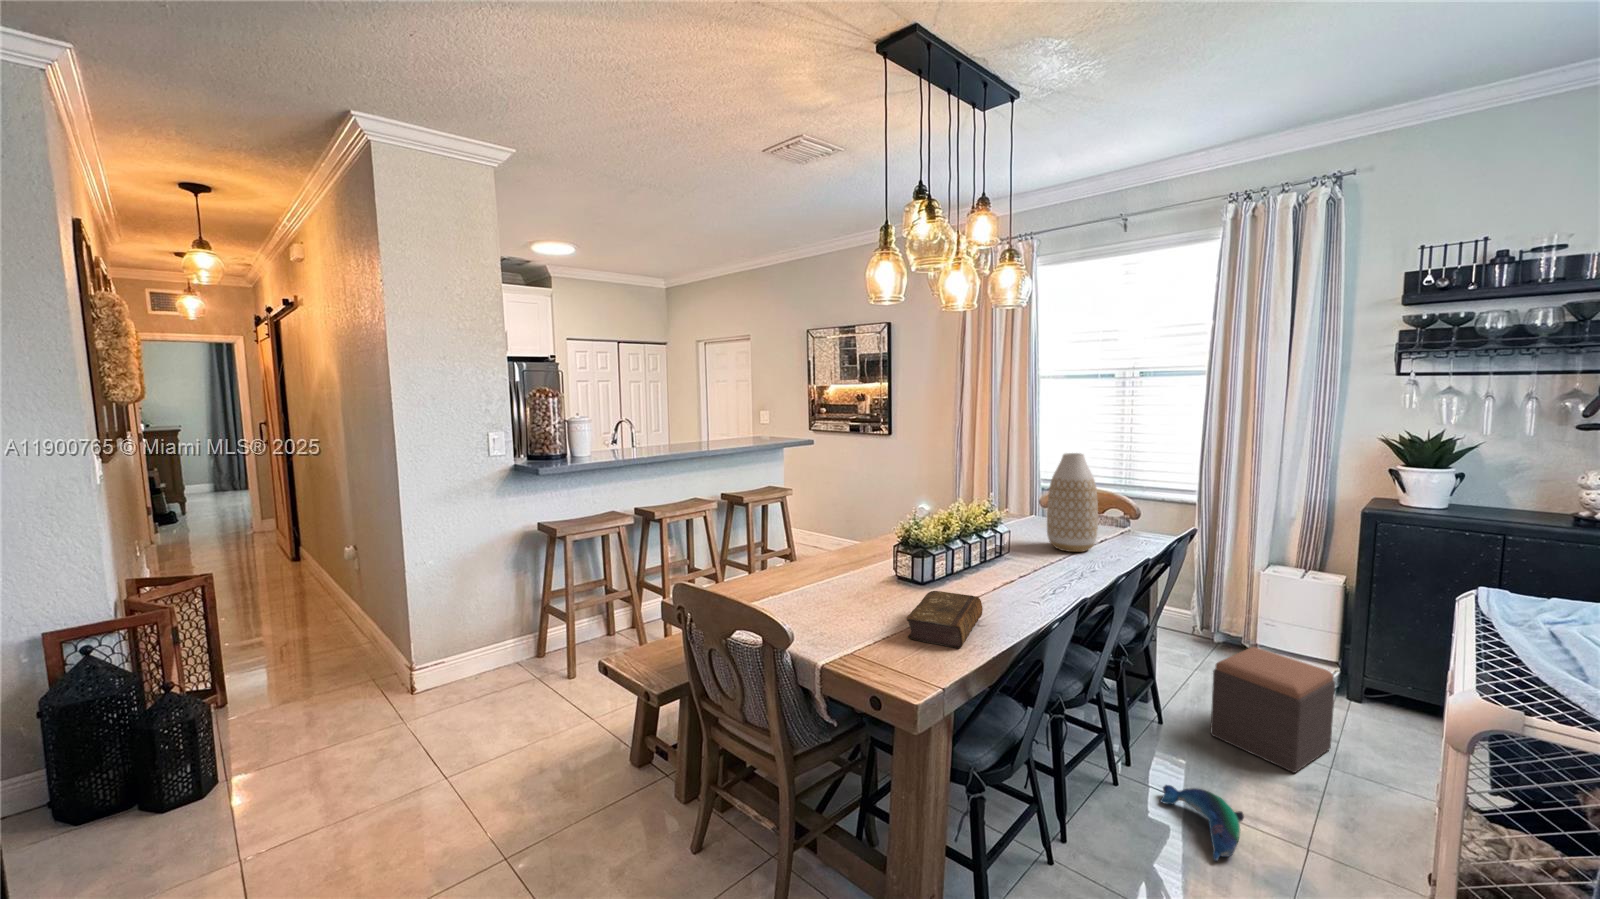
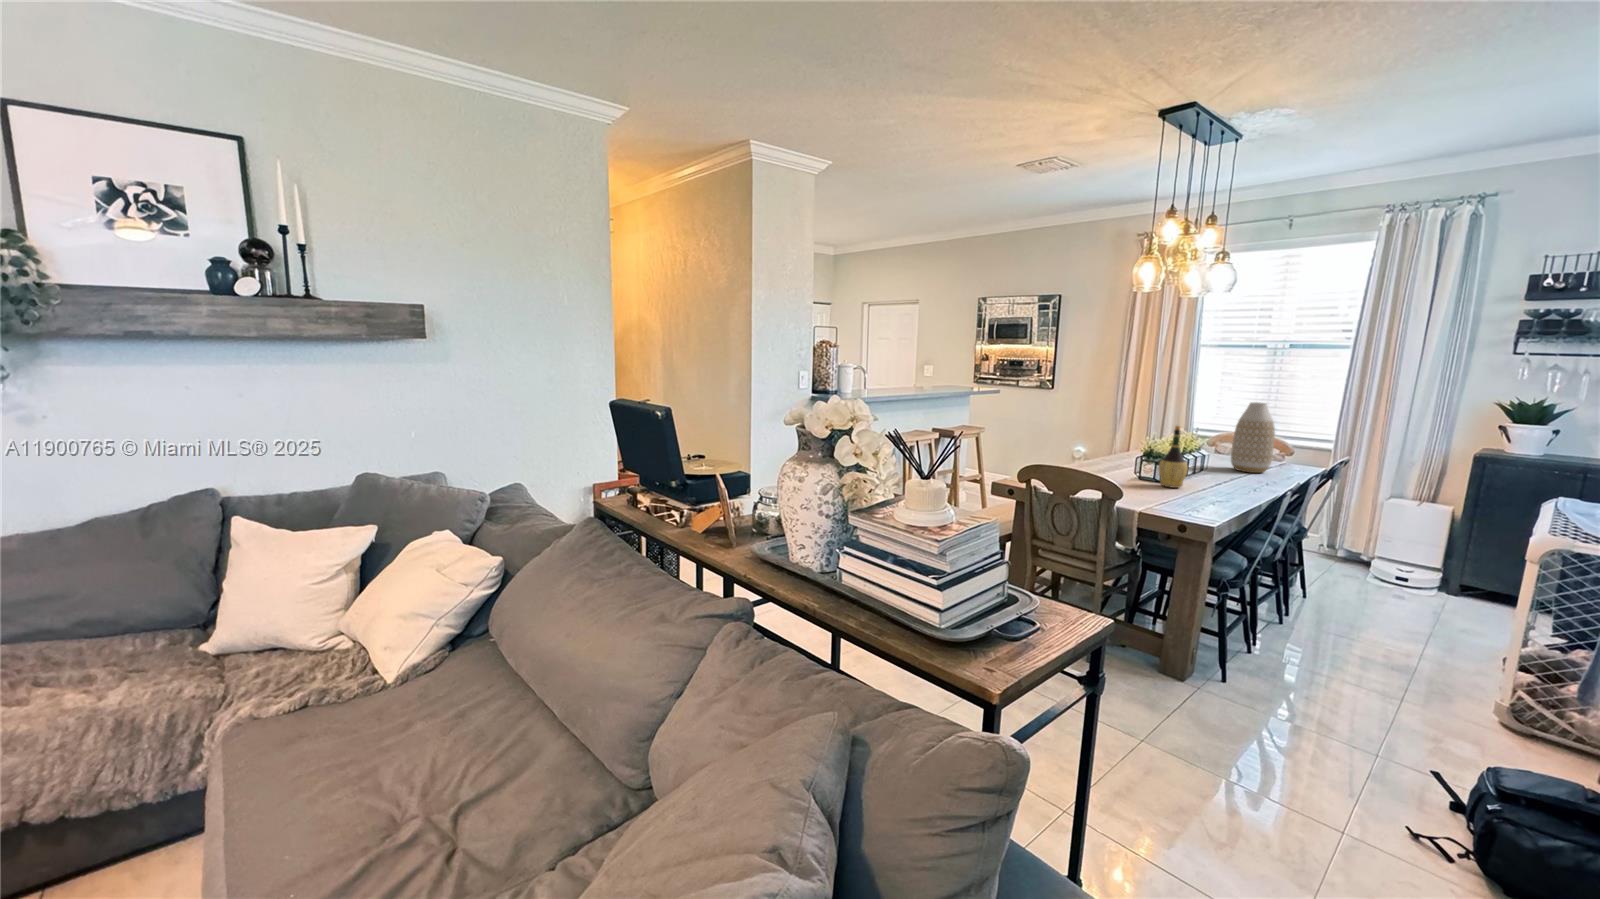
wine bottle: none [912,500,951,595] -> present [1159,426,1188,488]
book: present [906,591,983,648] -> none [1181,481,1222,509]
footstool: present [1211,647,1335,773] -> none [1344,547,1444,626]
plush toy: present [1161,785,1244,861] -> none [1315,624,1379,659]

